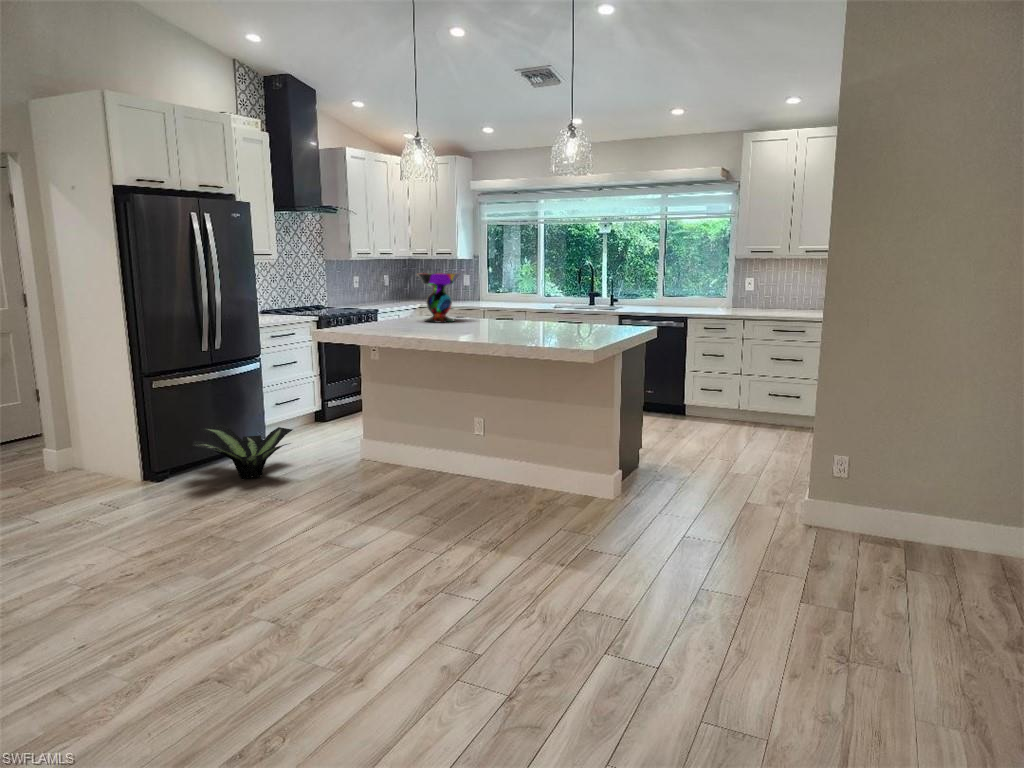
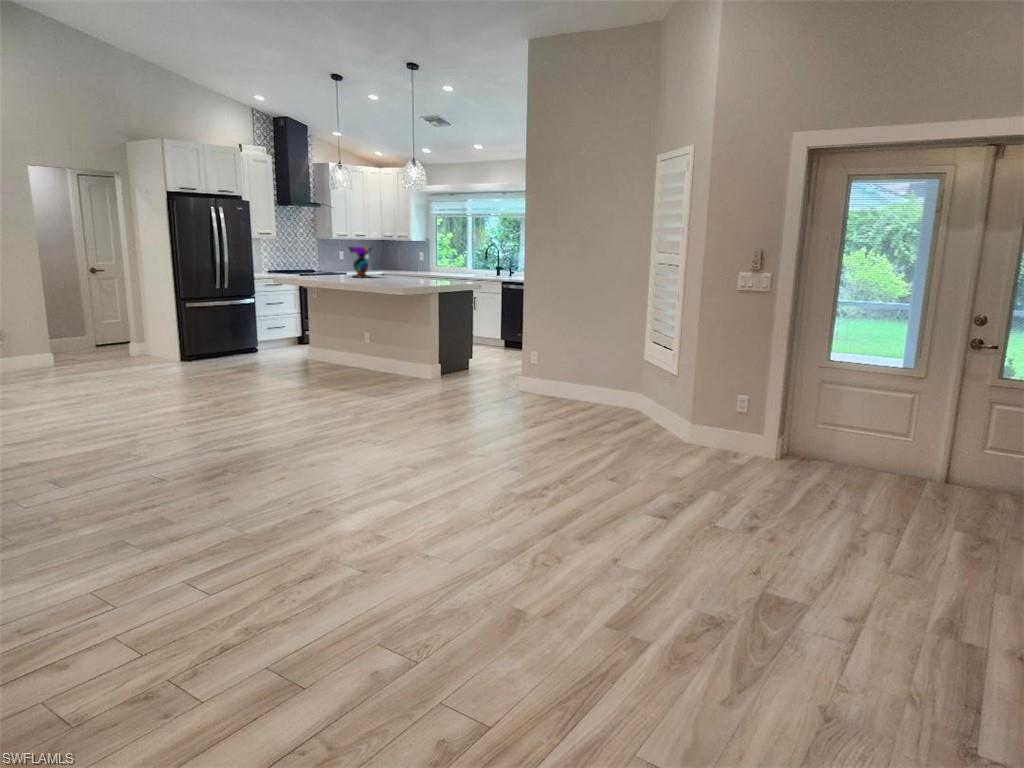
potted plant: present [192,424,293,480] -> none [203,333,267,364]

